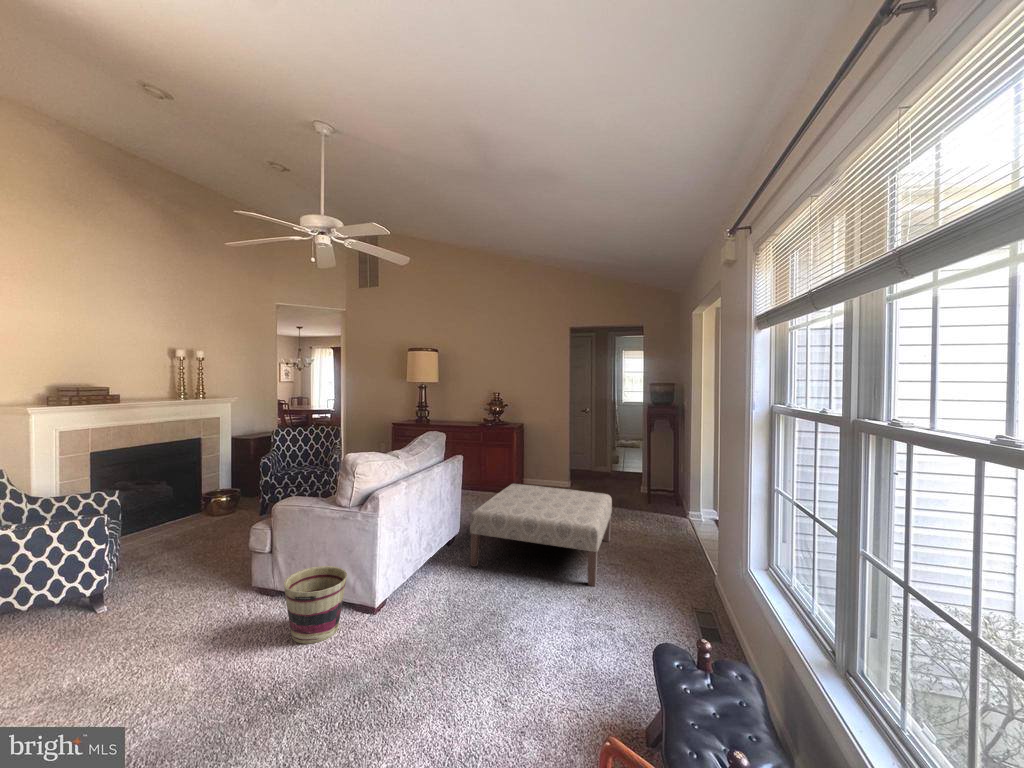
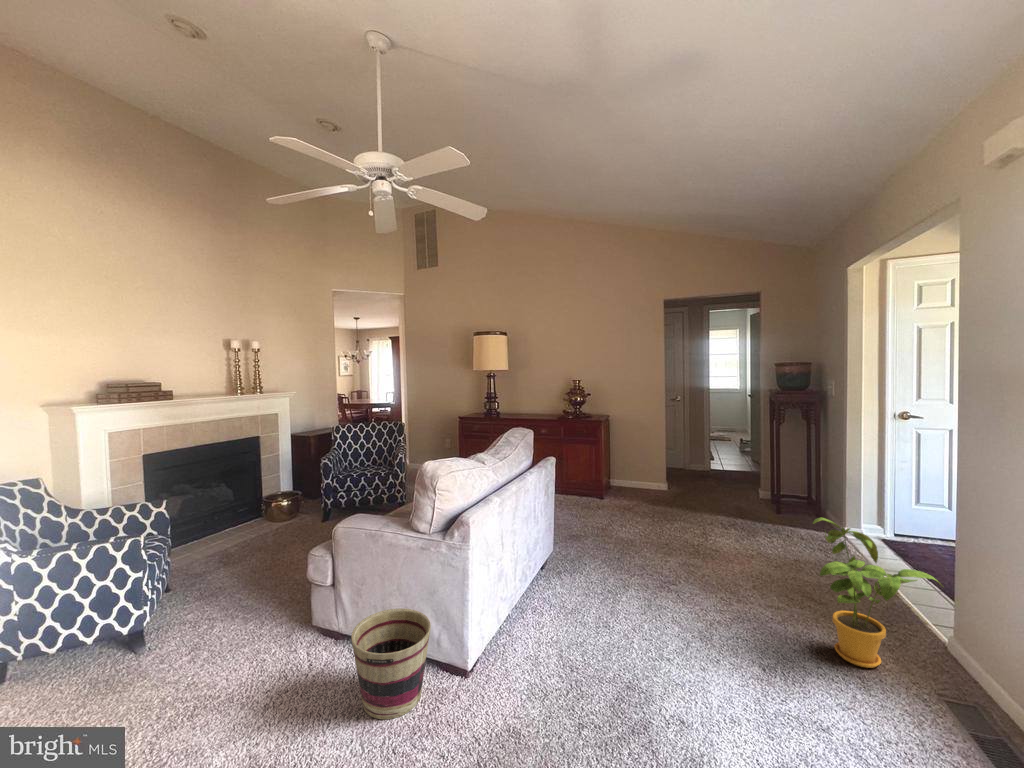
ottoman: present [470,484,612,586] -> none [572,491,752,639]
house plant: none [638,495,718,600] -> present [813,518,941,668]

